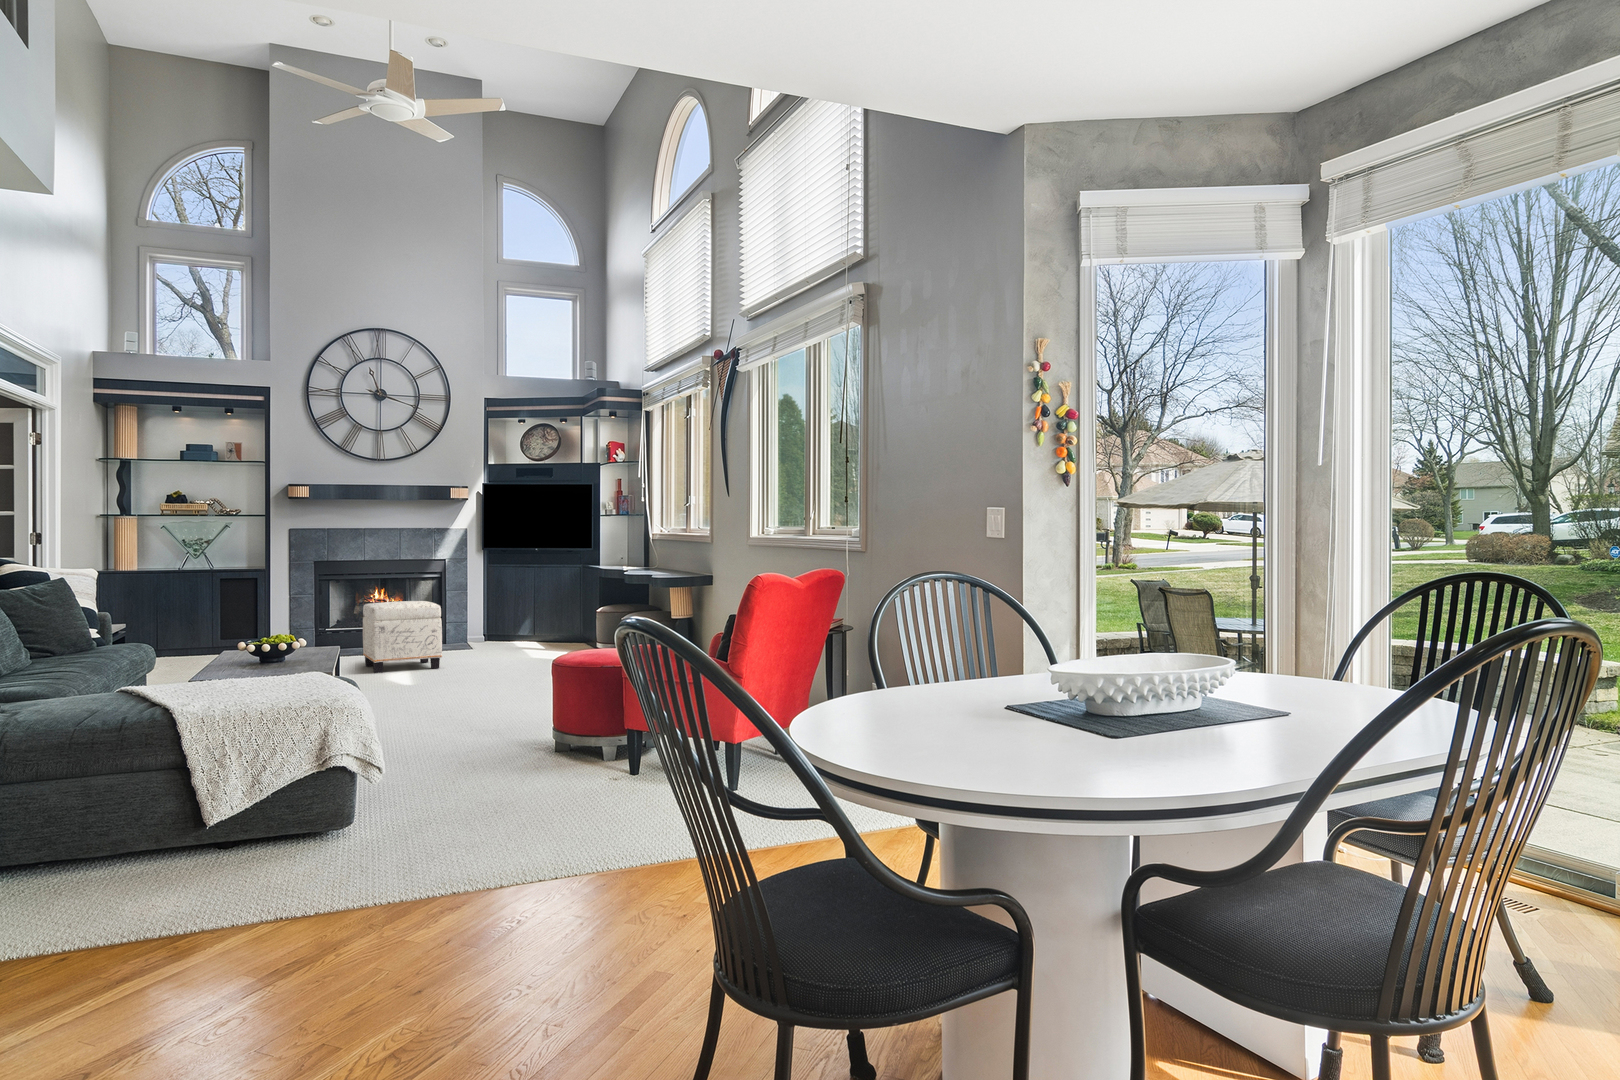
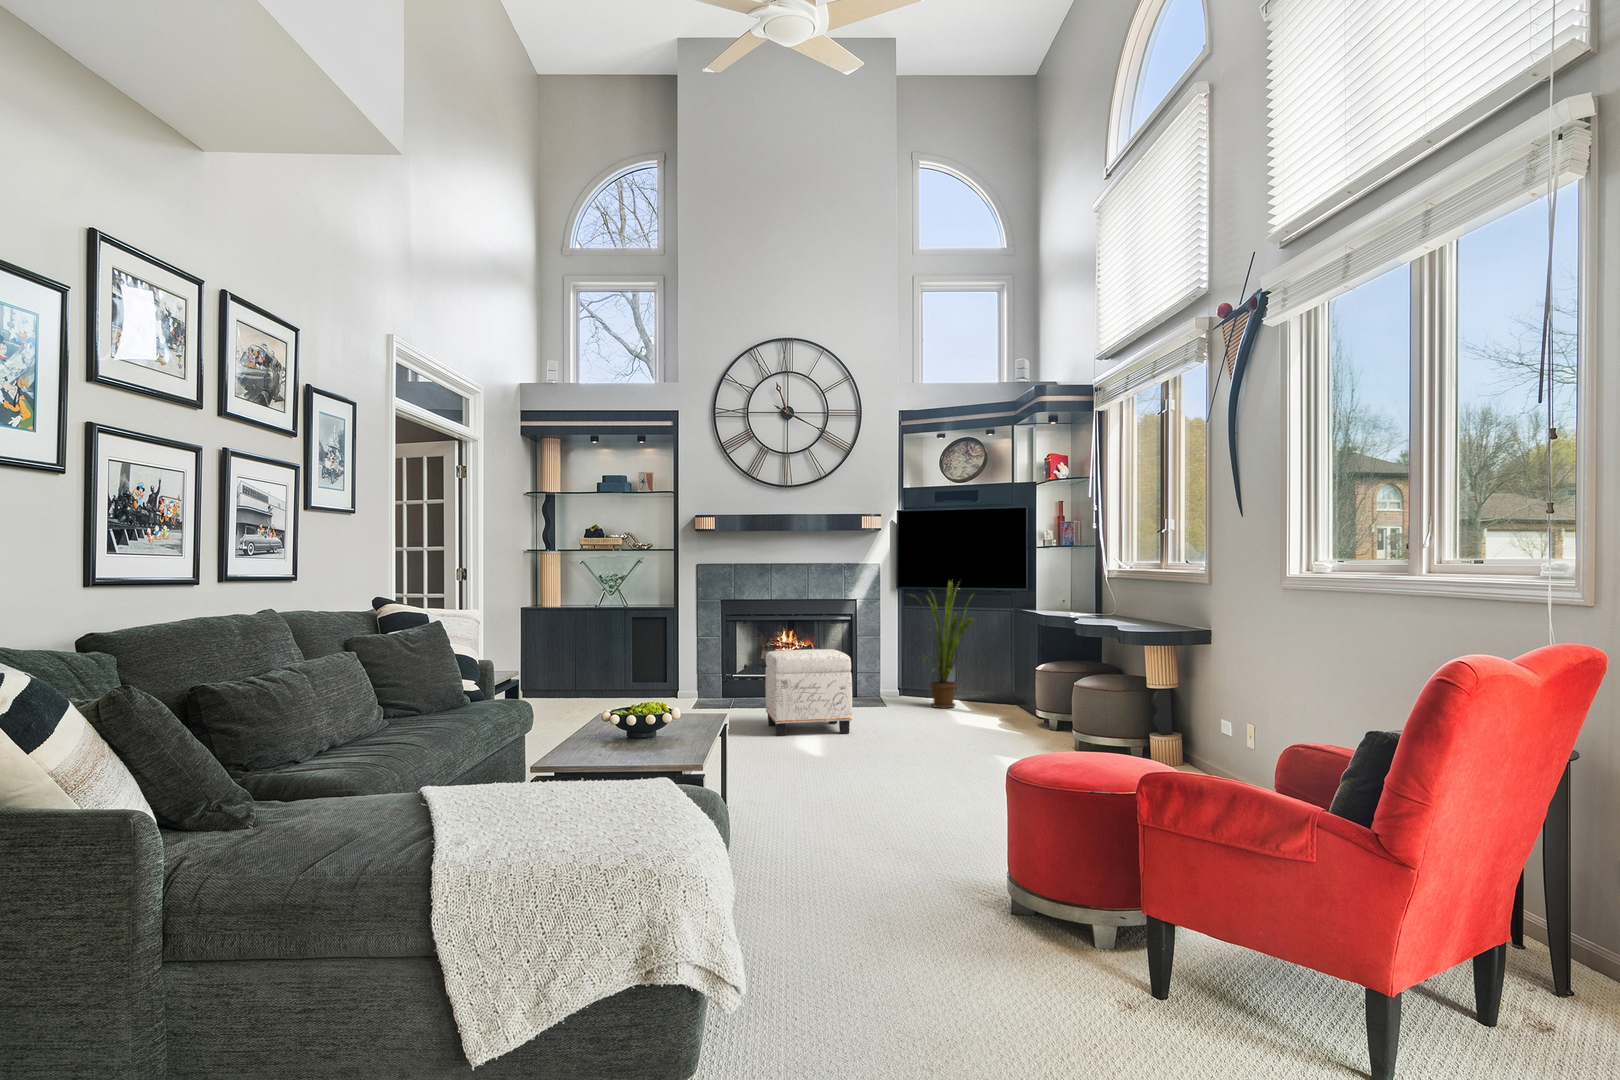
house plant: none [488,540,550,649] -> present [925,580,974,708]

